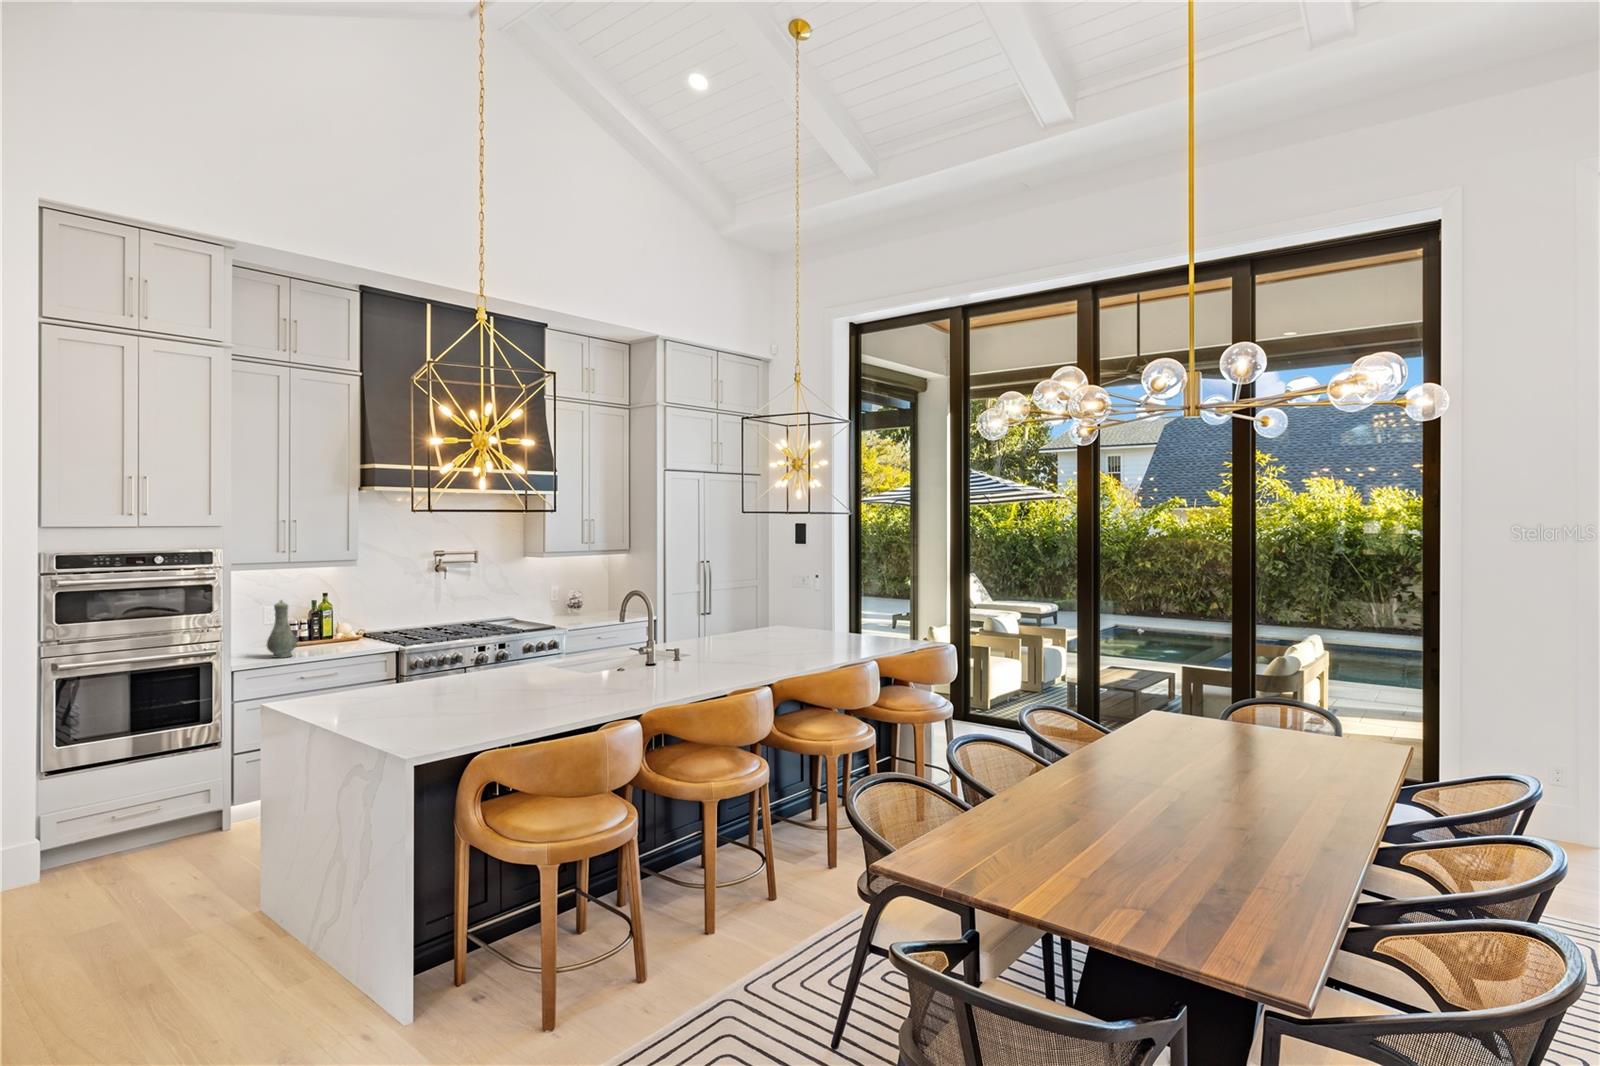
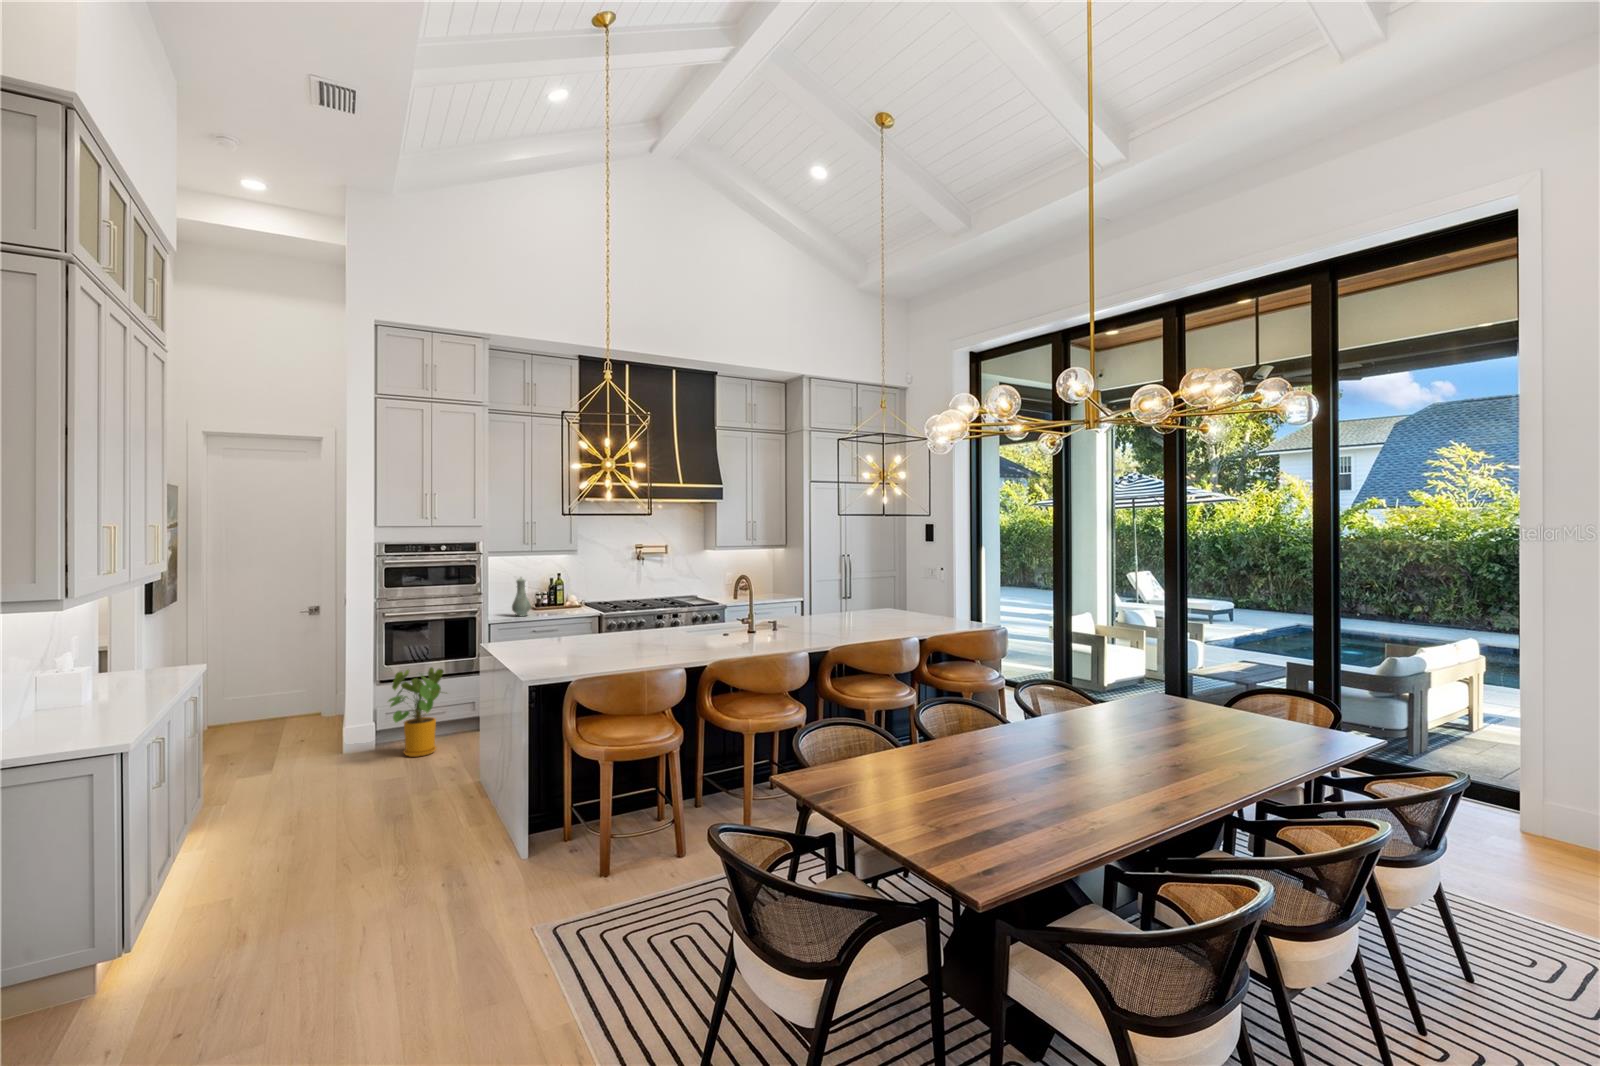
house plant: none [76,743,189,885] -> present [389,667,444,757]

